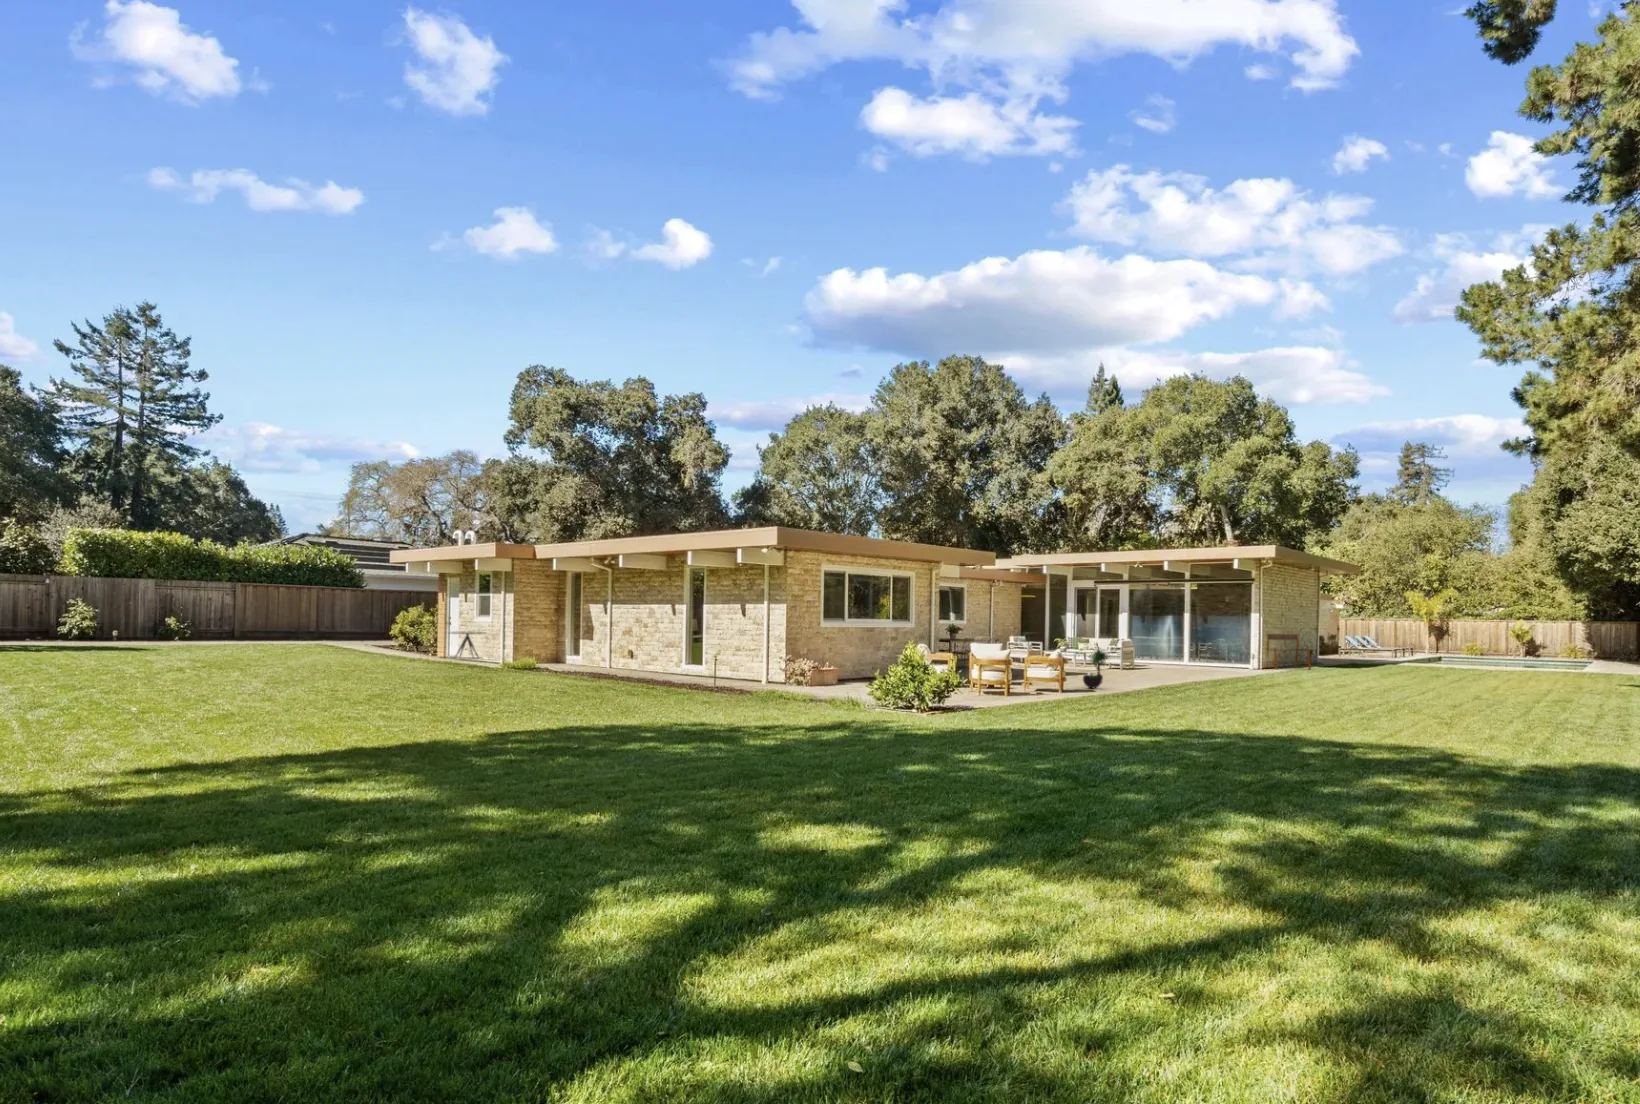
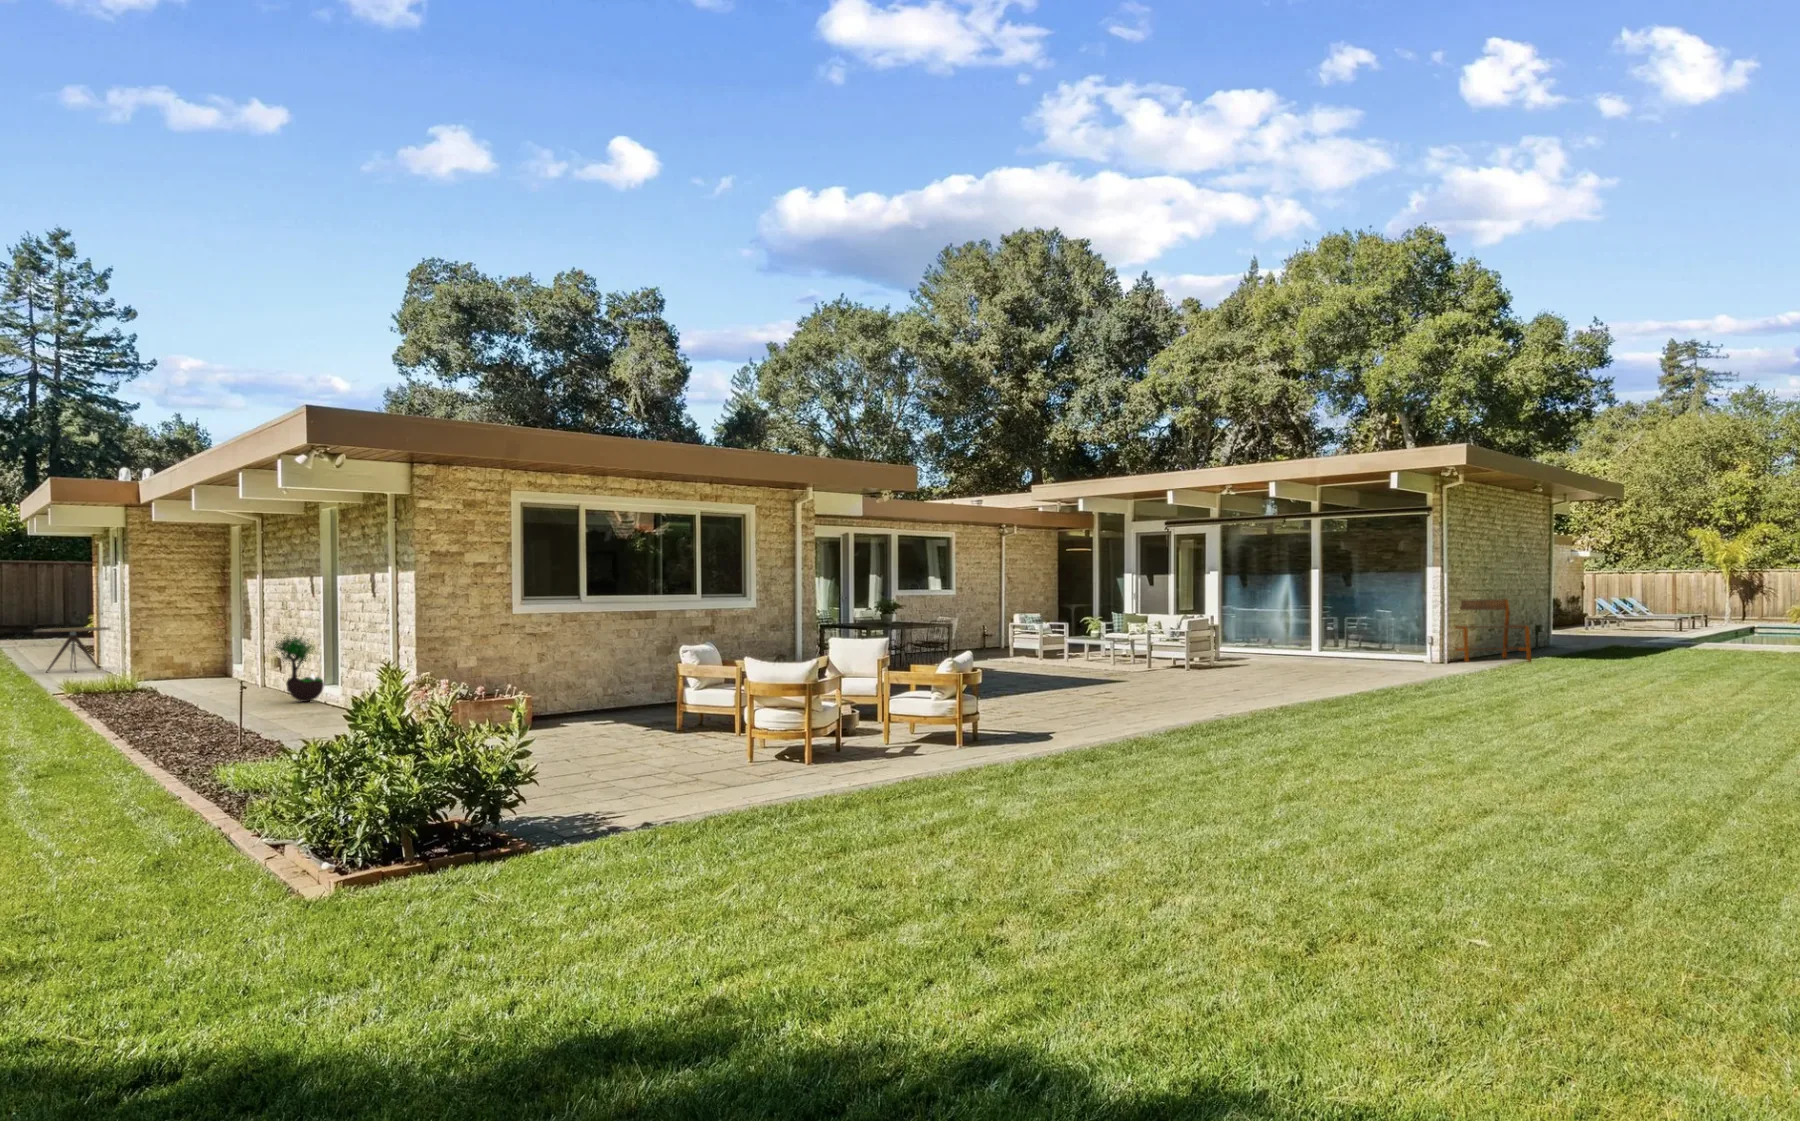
potted tree: present [1083,650,1108,689] -> present [274,636,324,702]

